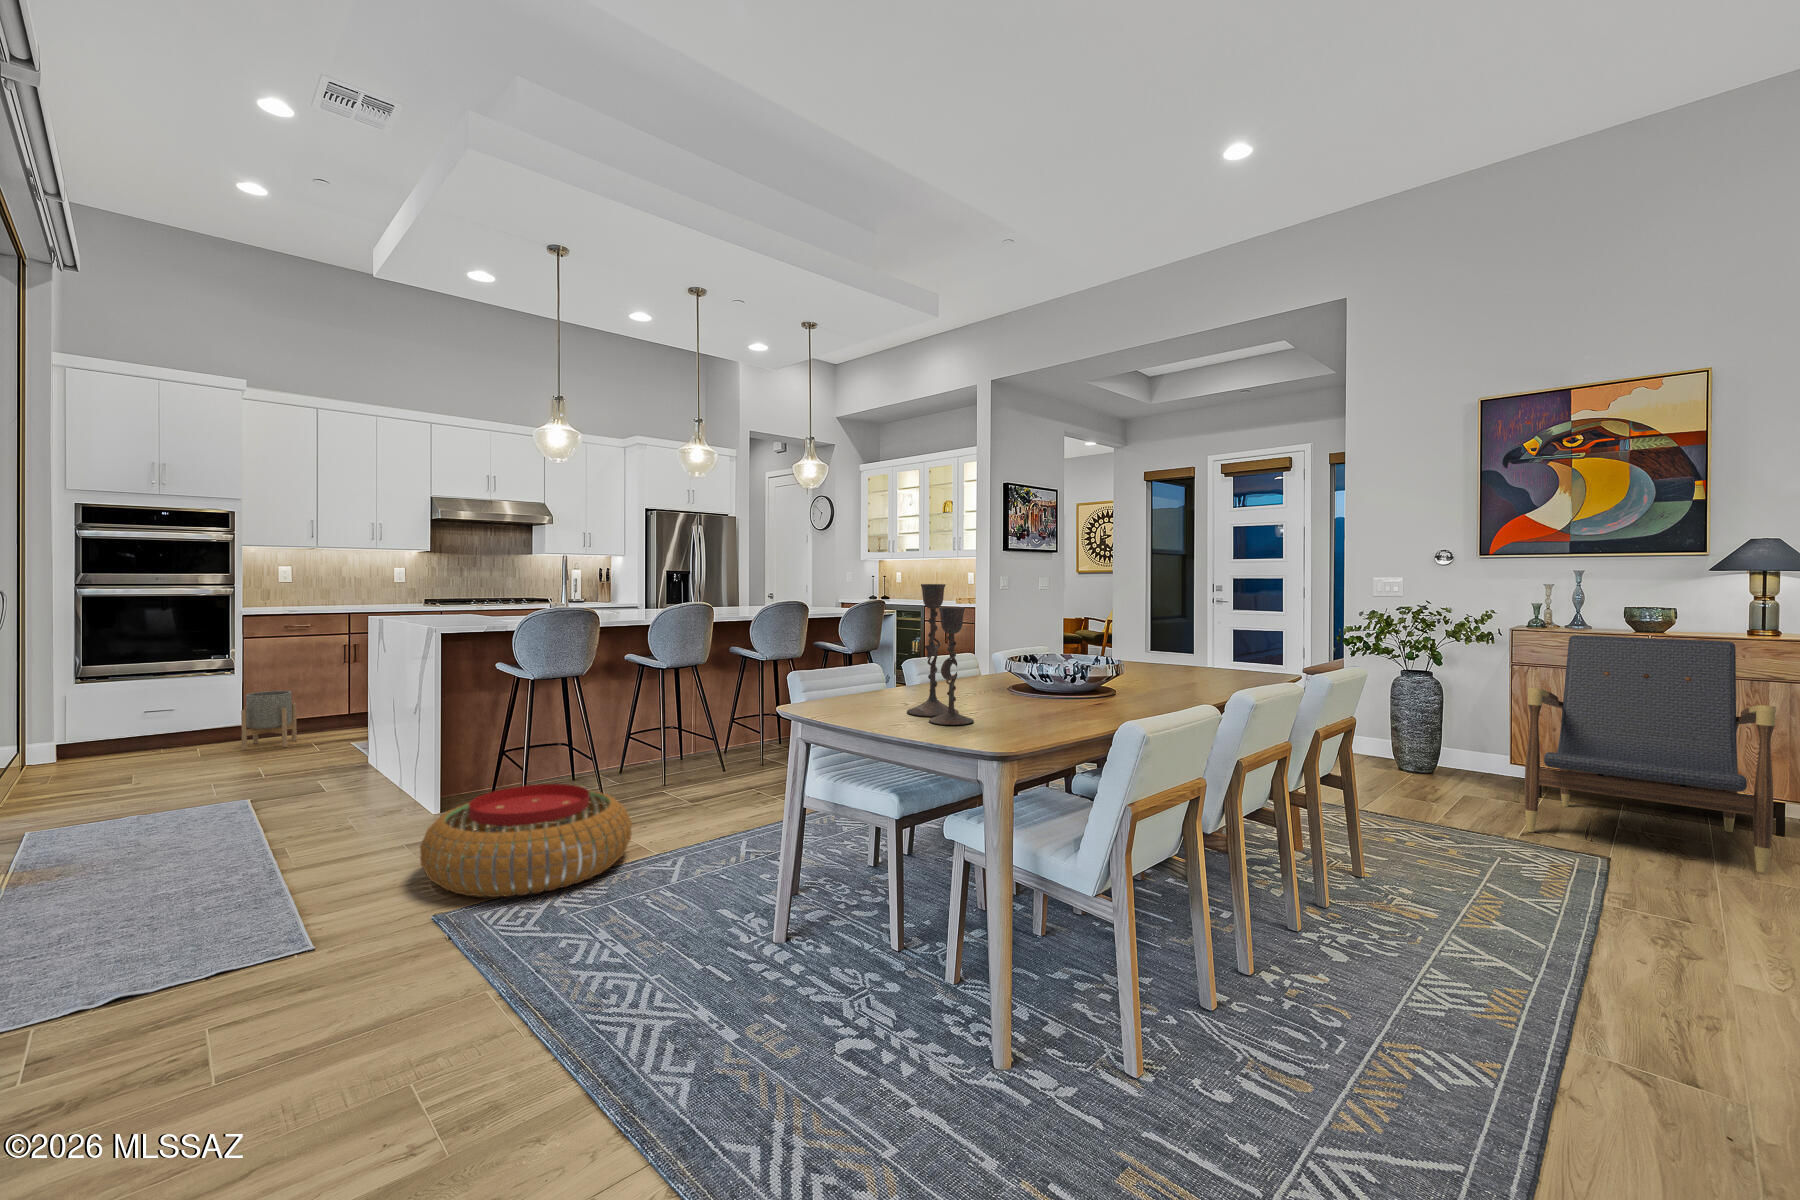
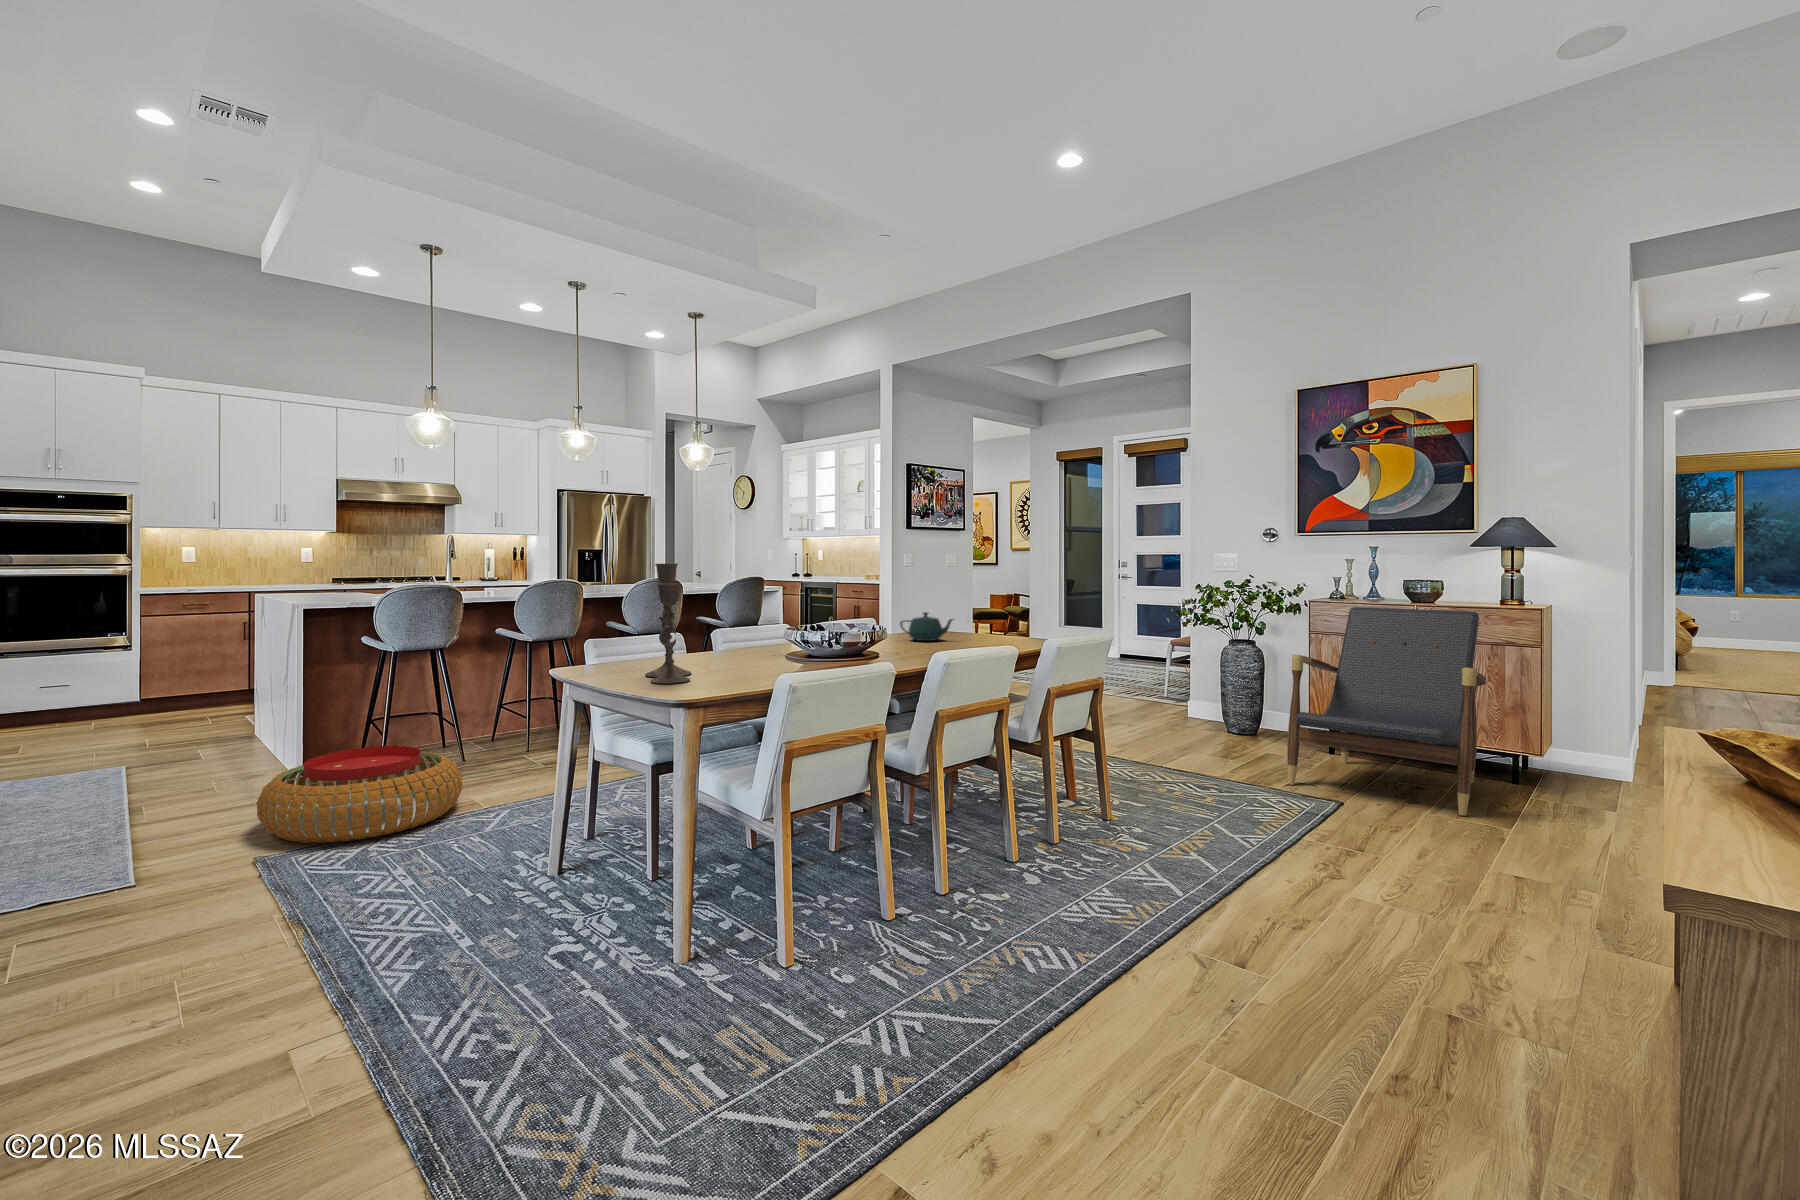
teapot: none [1106,639,1172,671] -> present [900,612,953,641]
planter: present [241,691,297,750] -> none [142,667,200,723]

